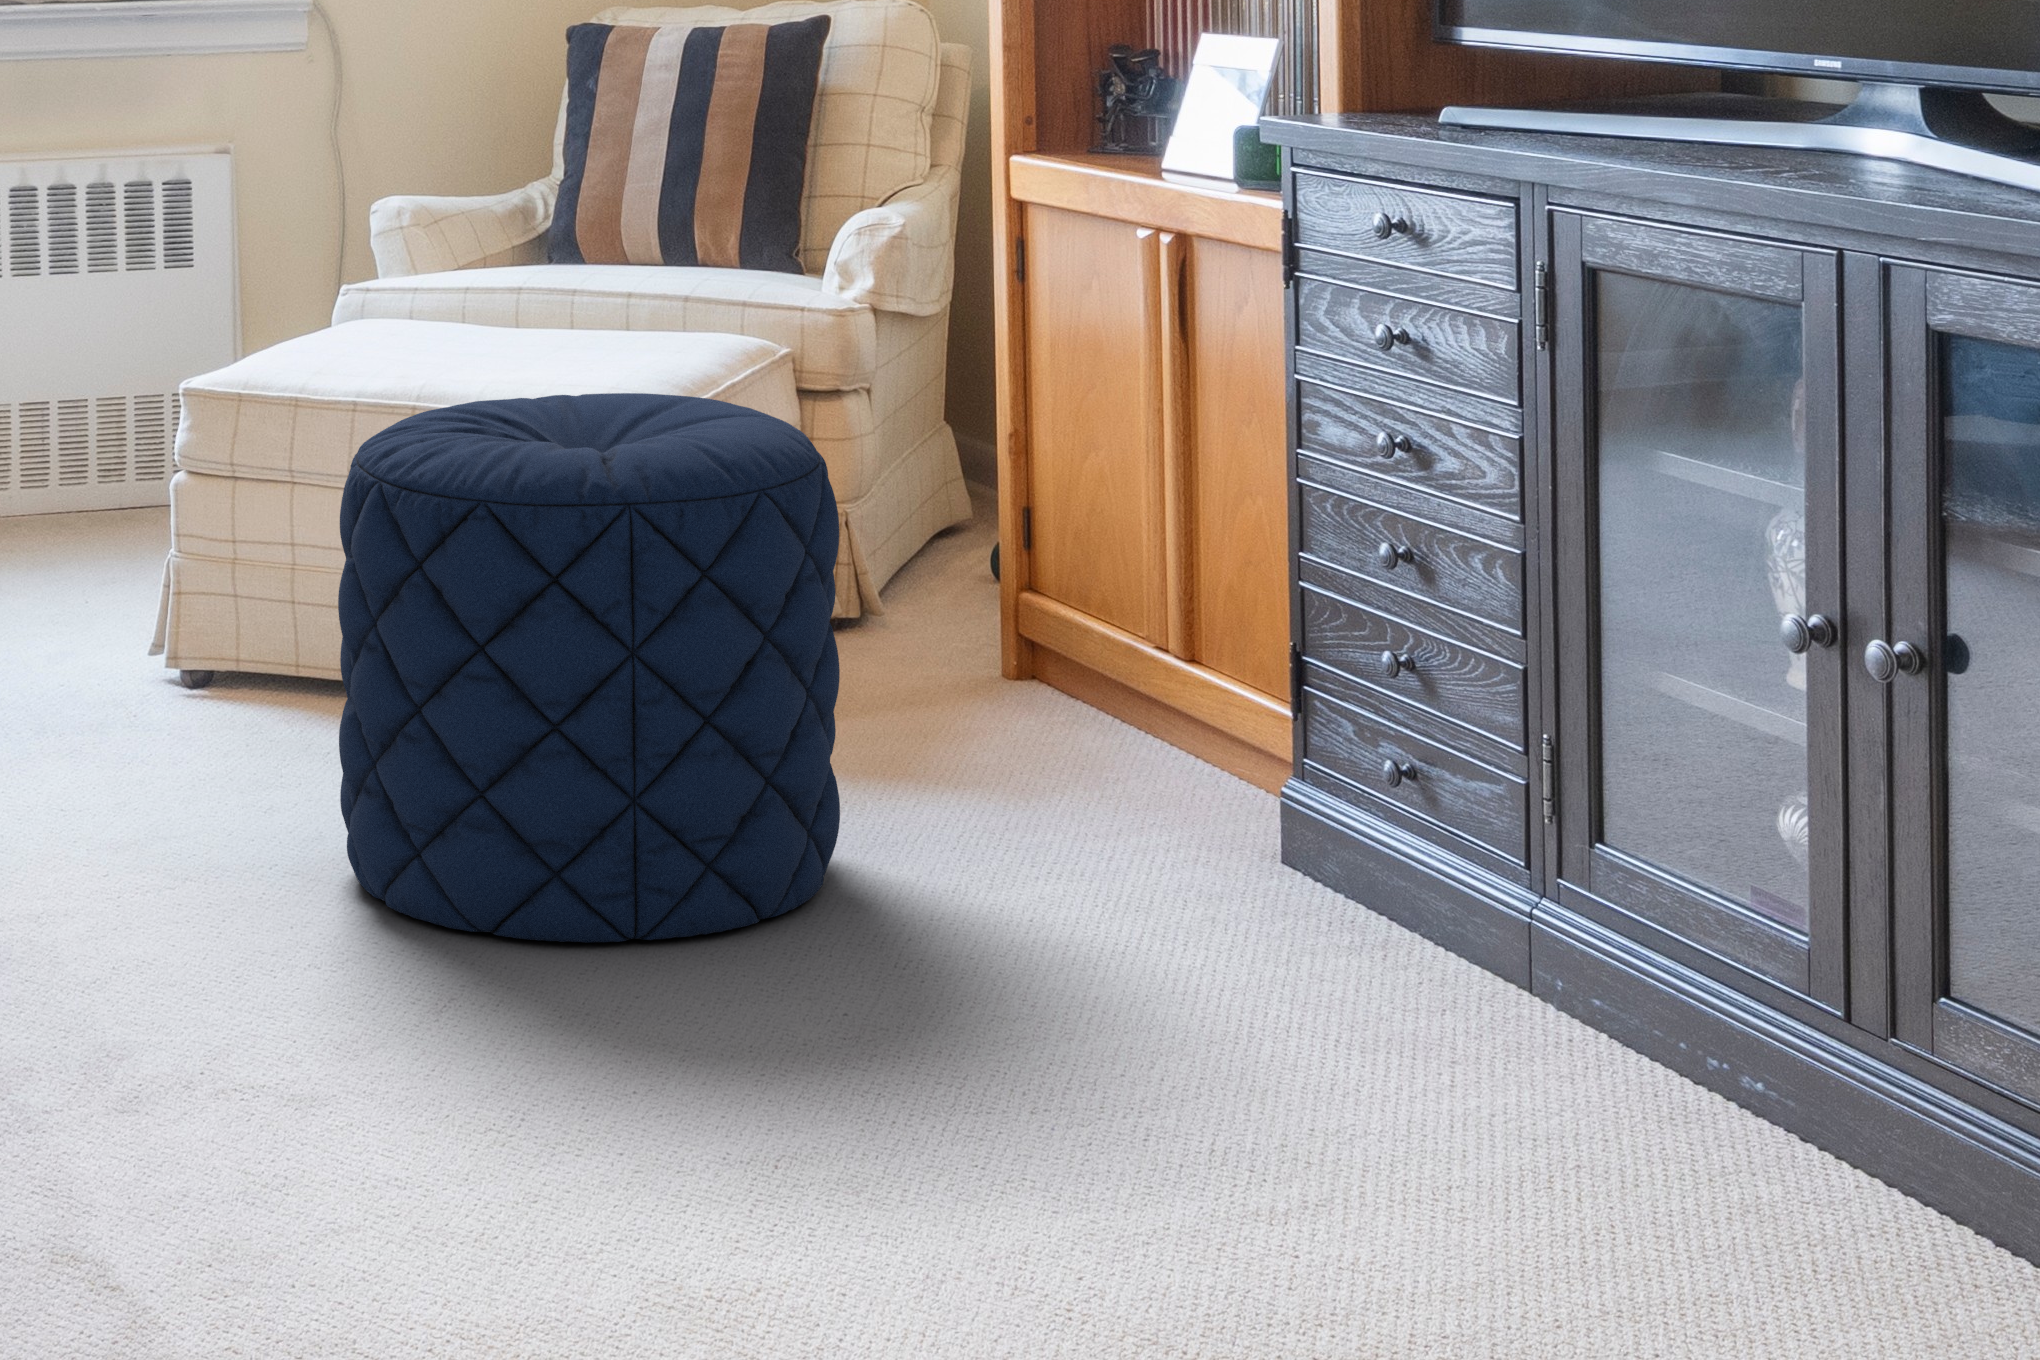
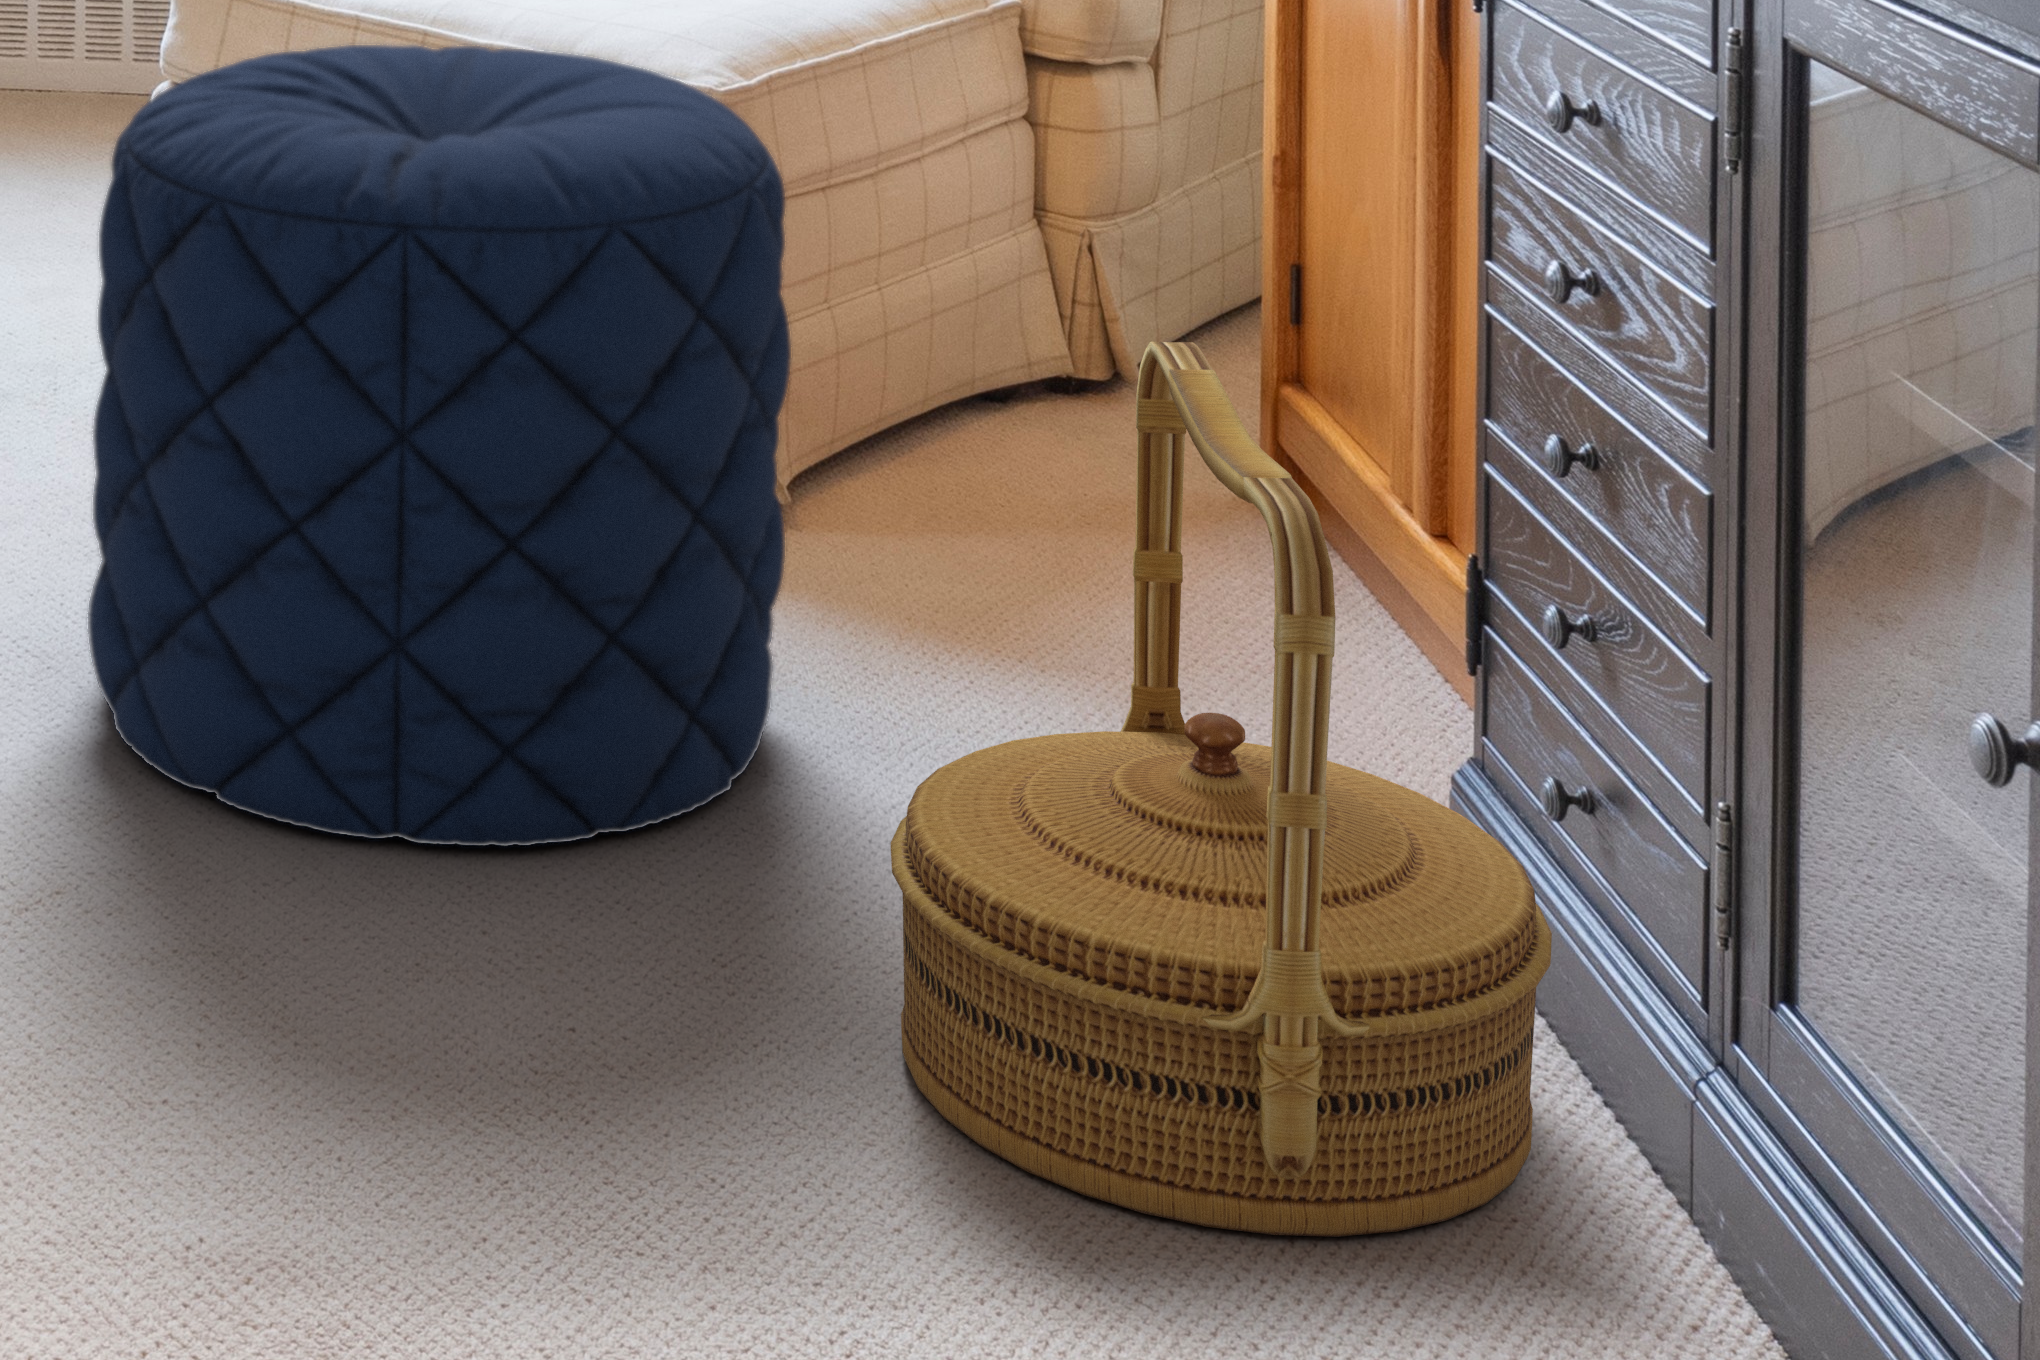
woven basket: none [1020,523,1443,1053] -> present [891,342,1552,1237]

